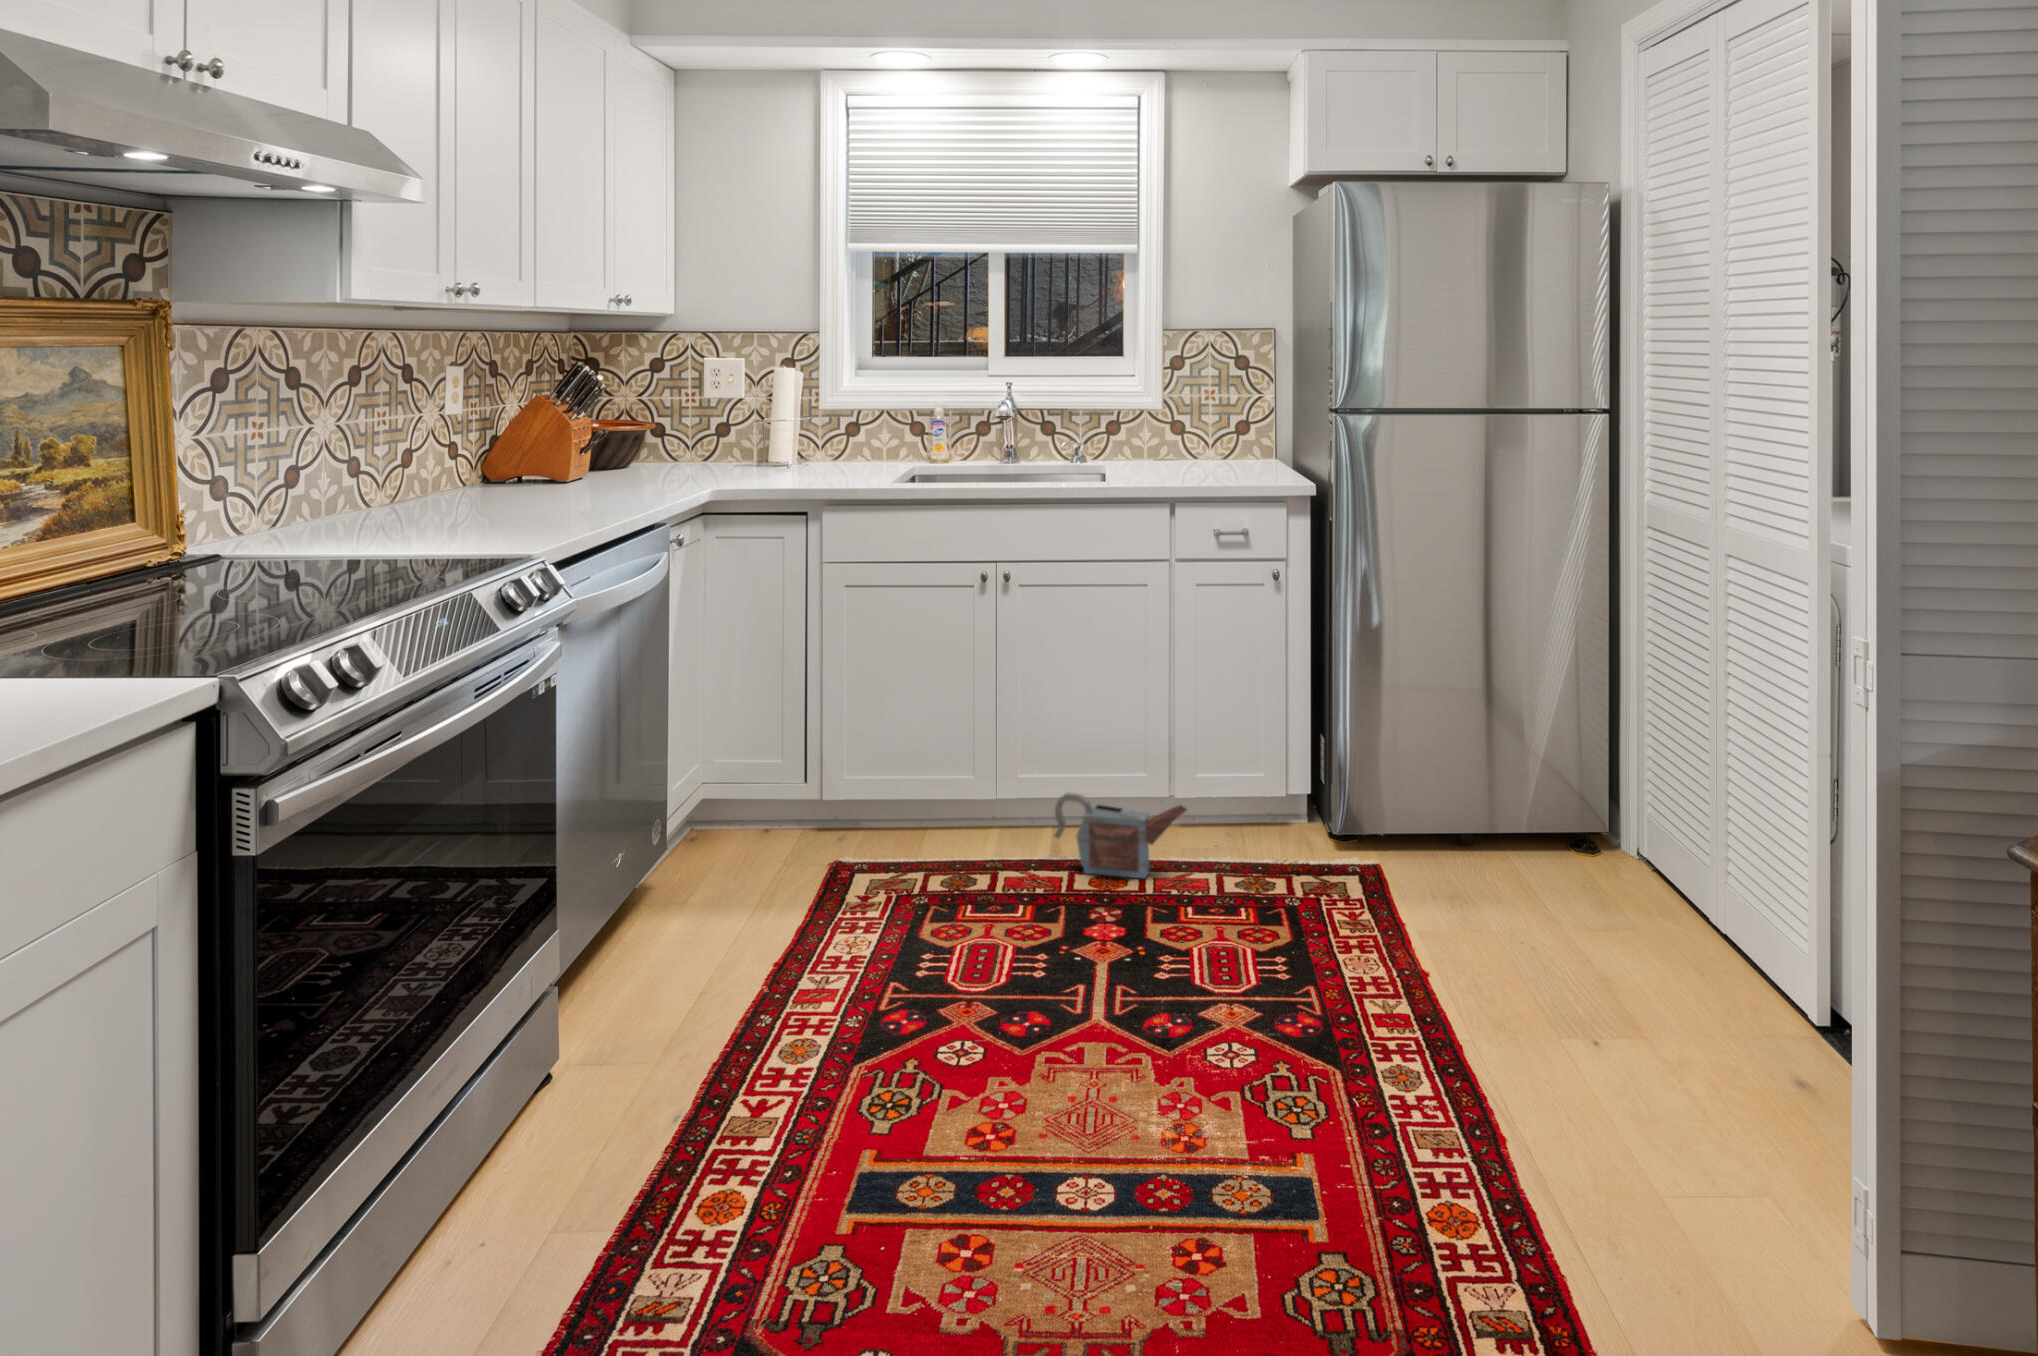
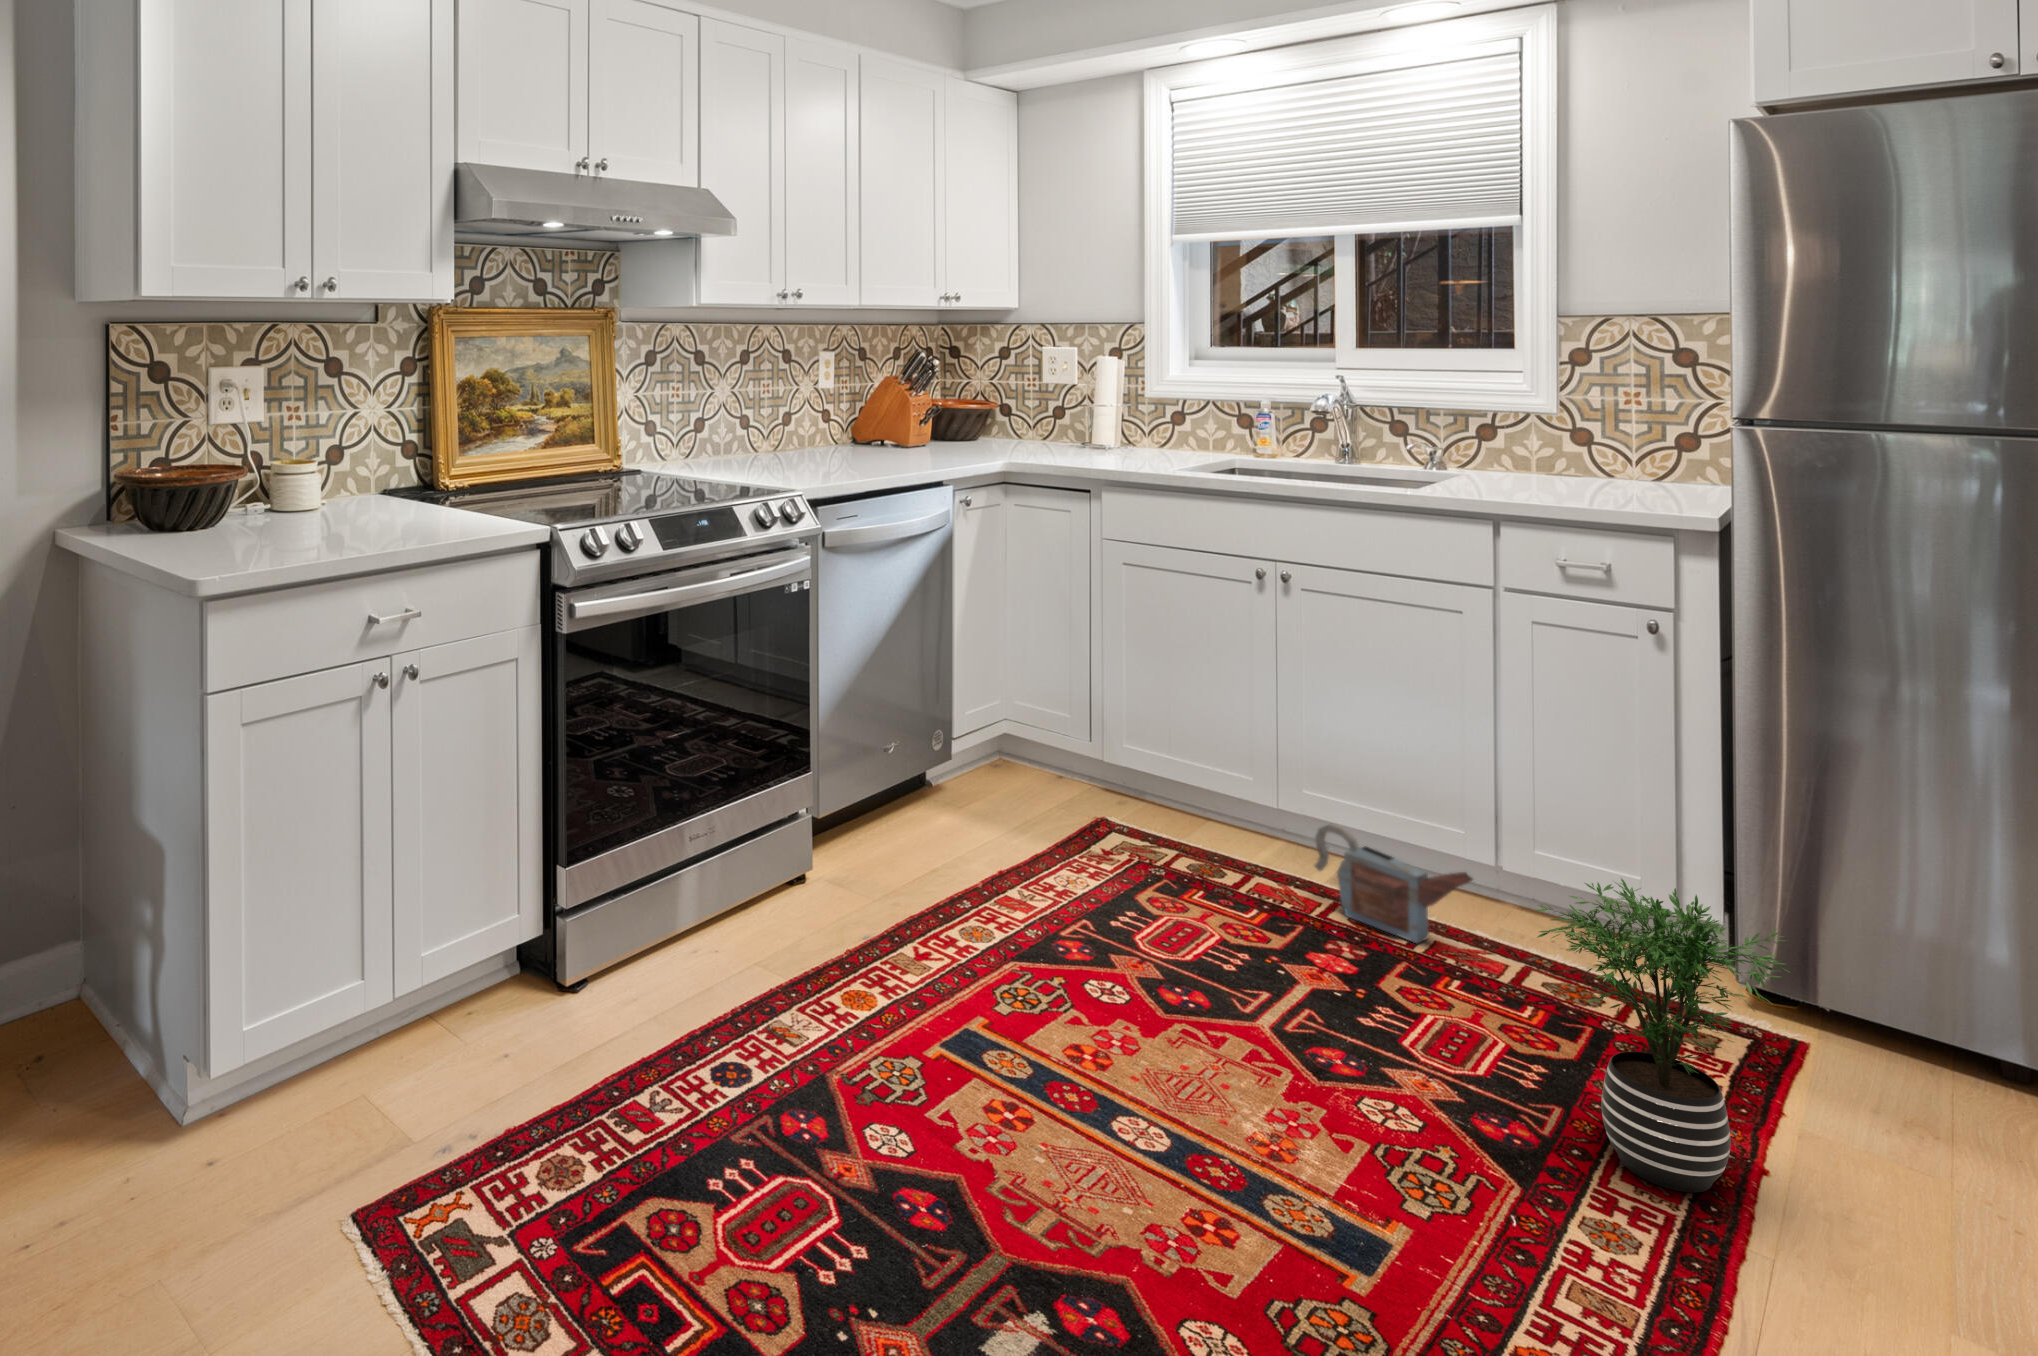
potted plant: none [1312,780,1473,1022] -> present [1537,878,1790,1192]

